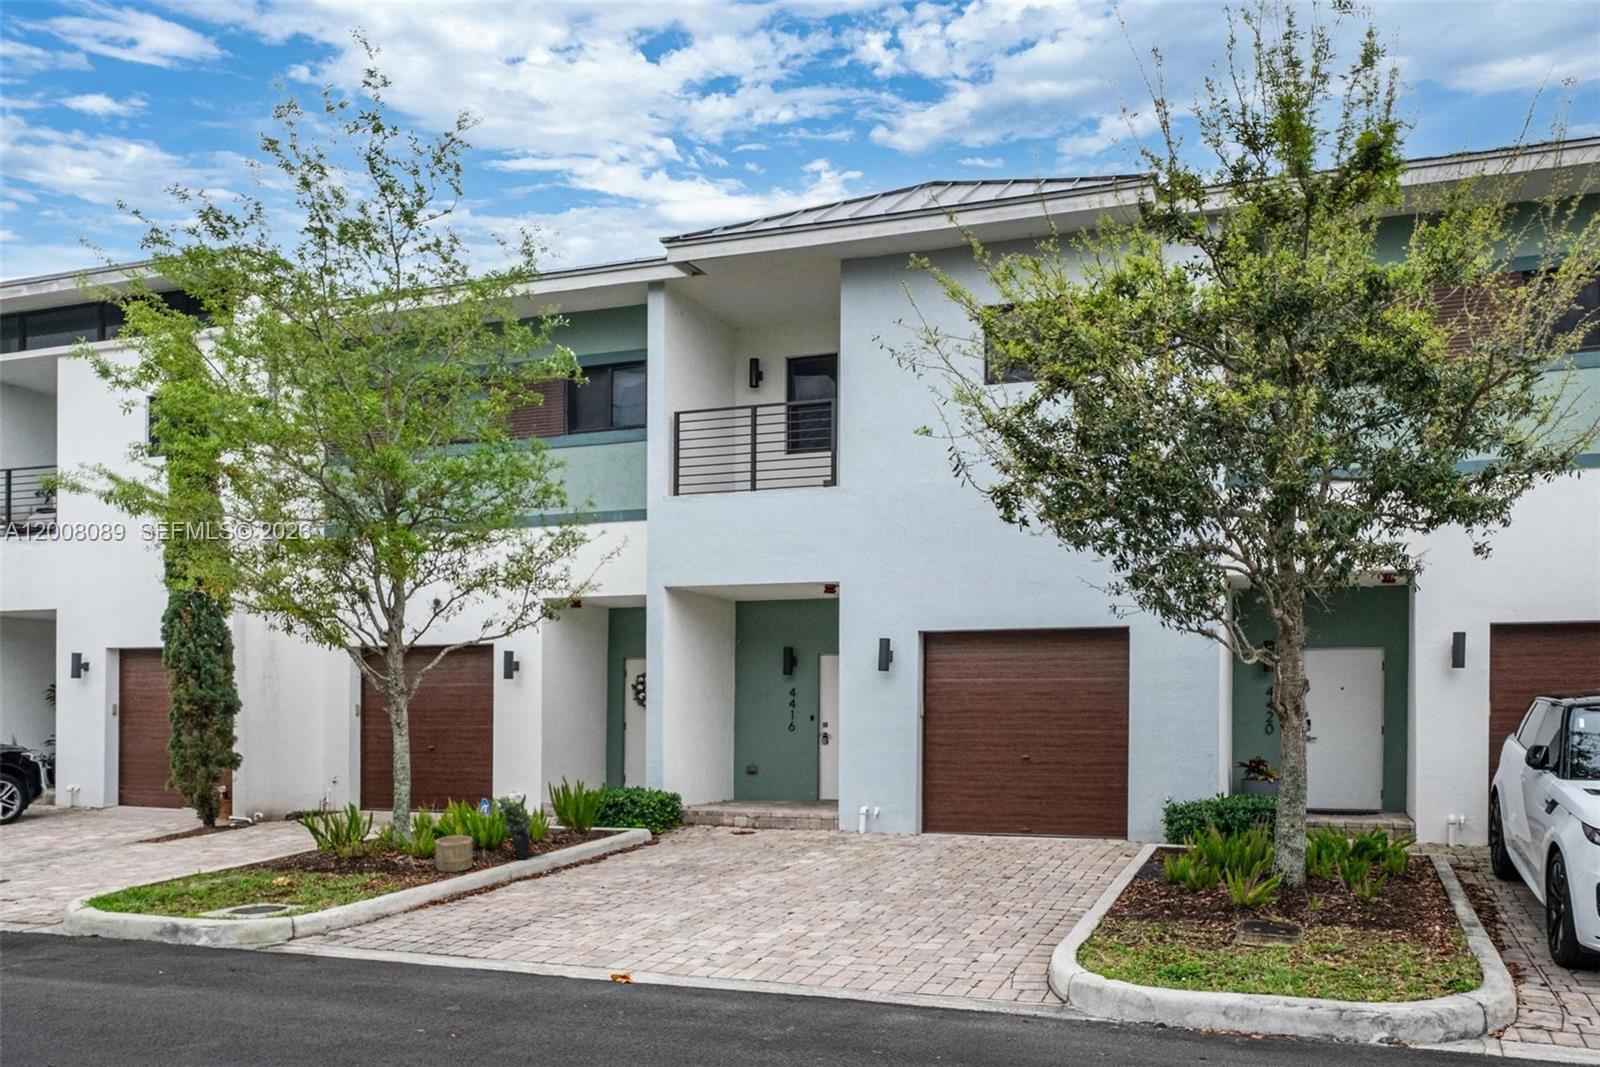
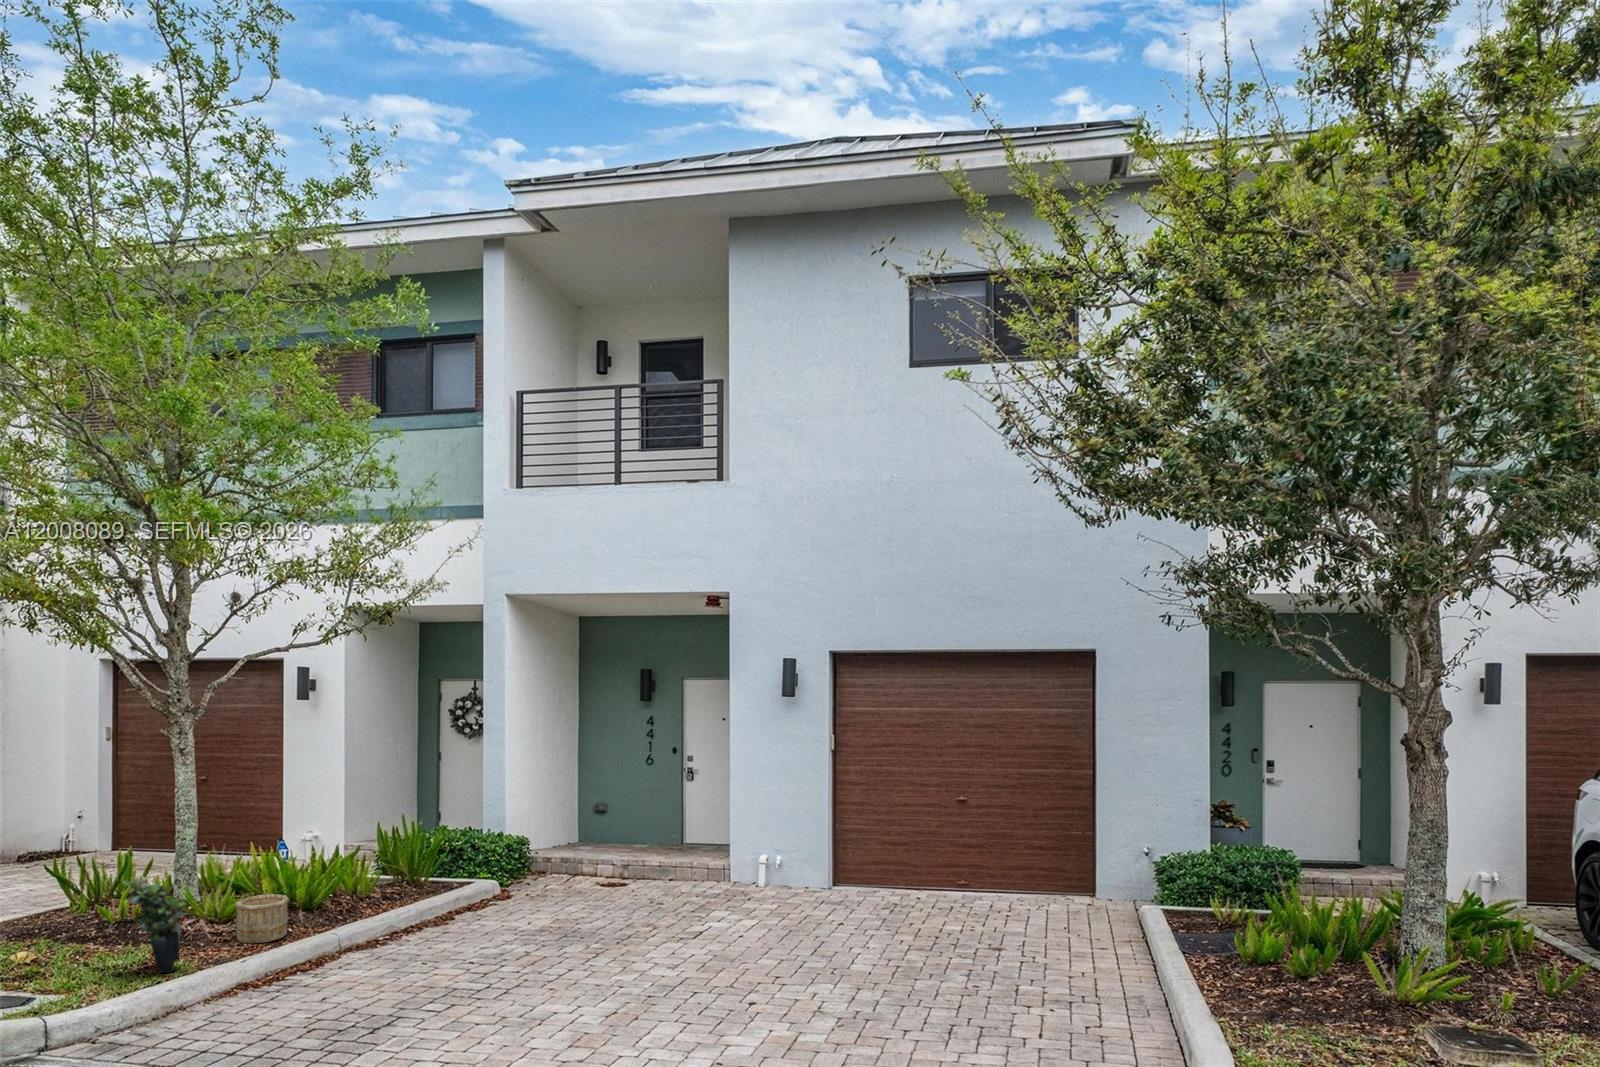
potted plant: present [495,797,532,859] -> present [123,876,186,973]

